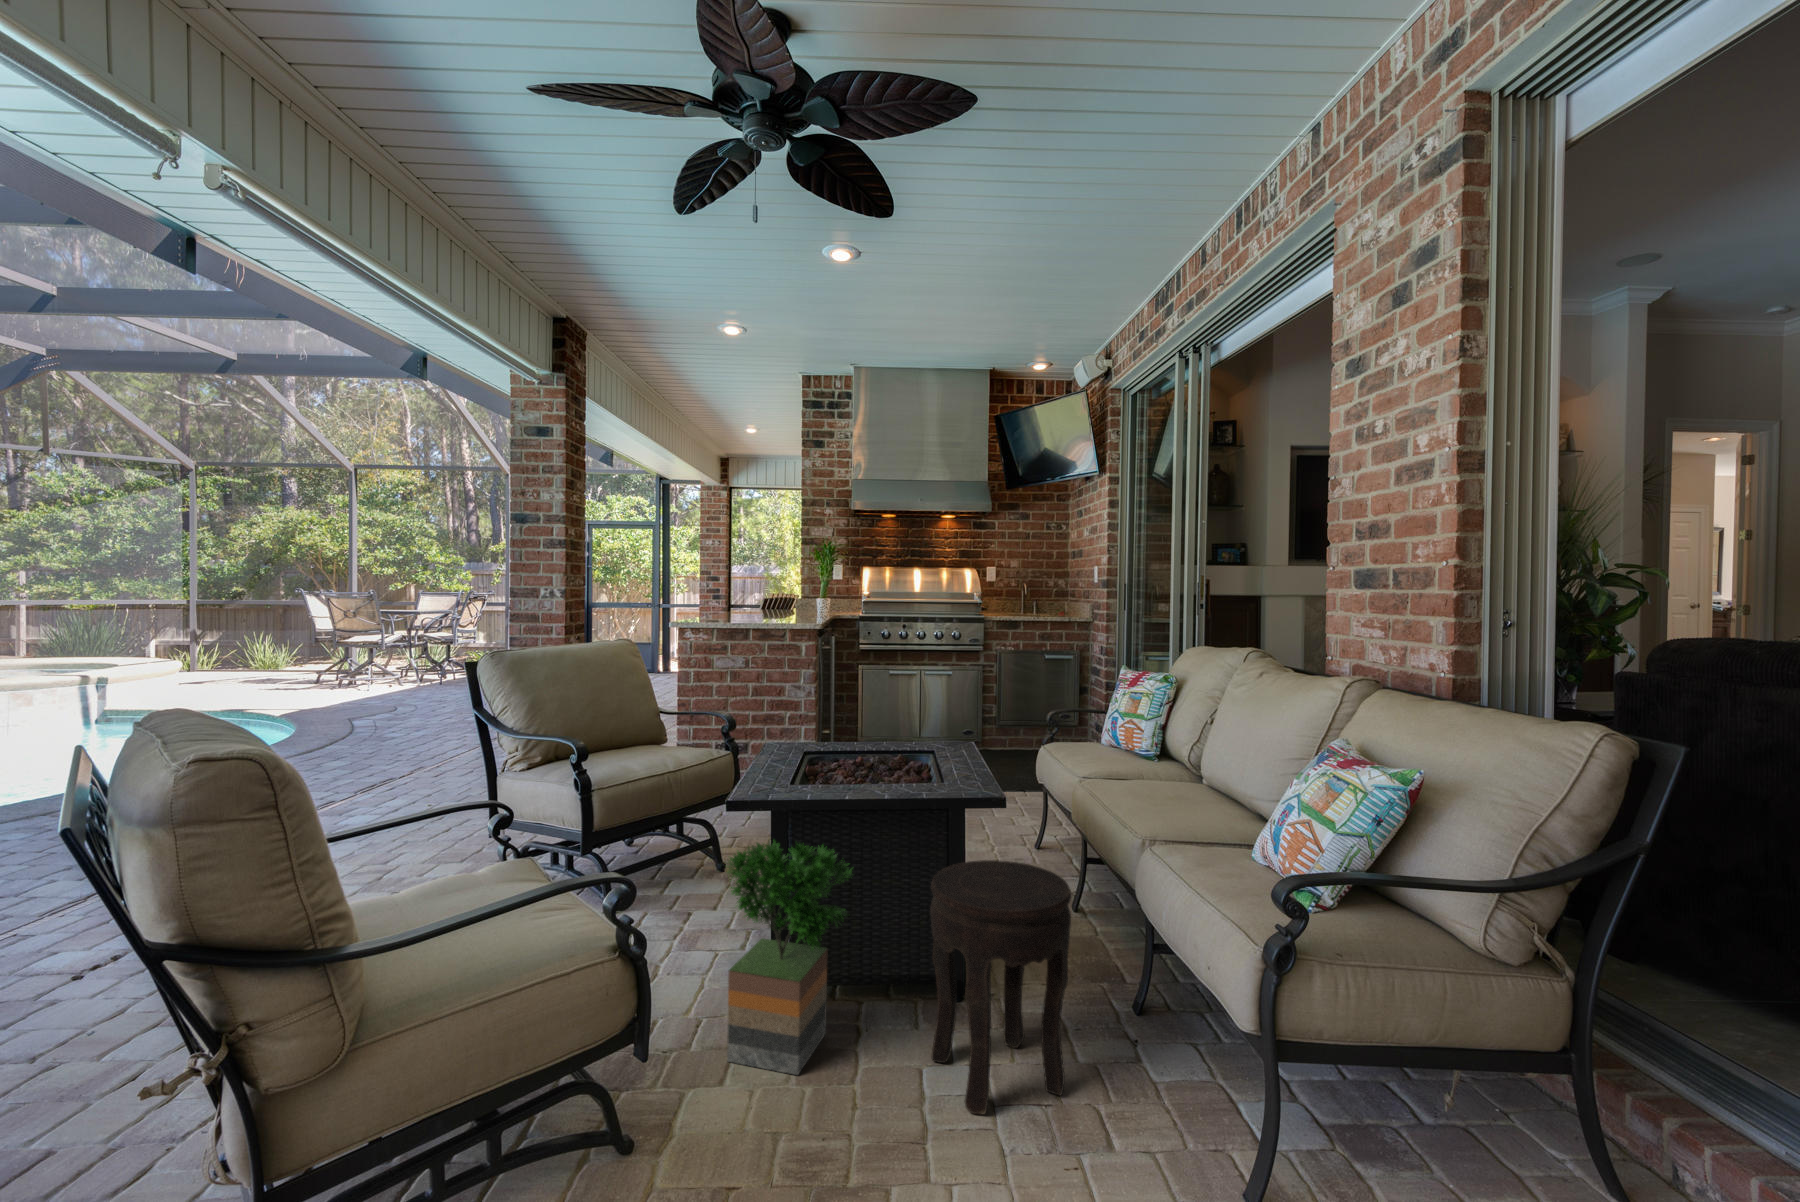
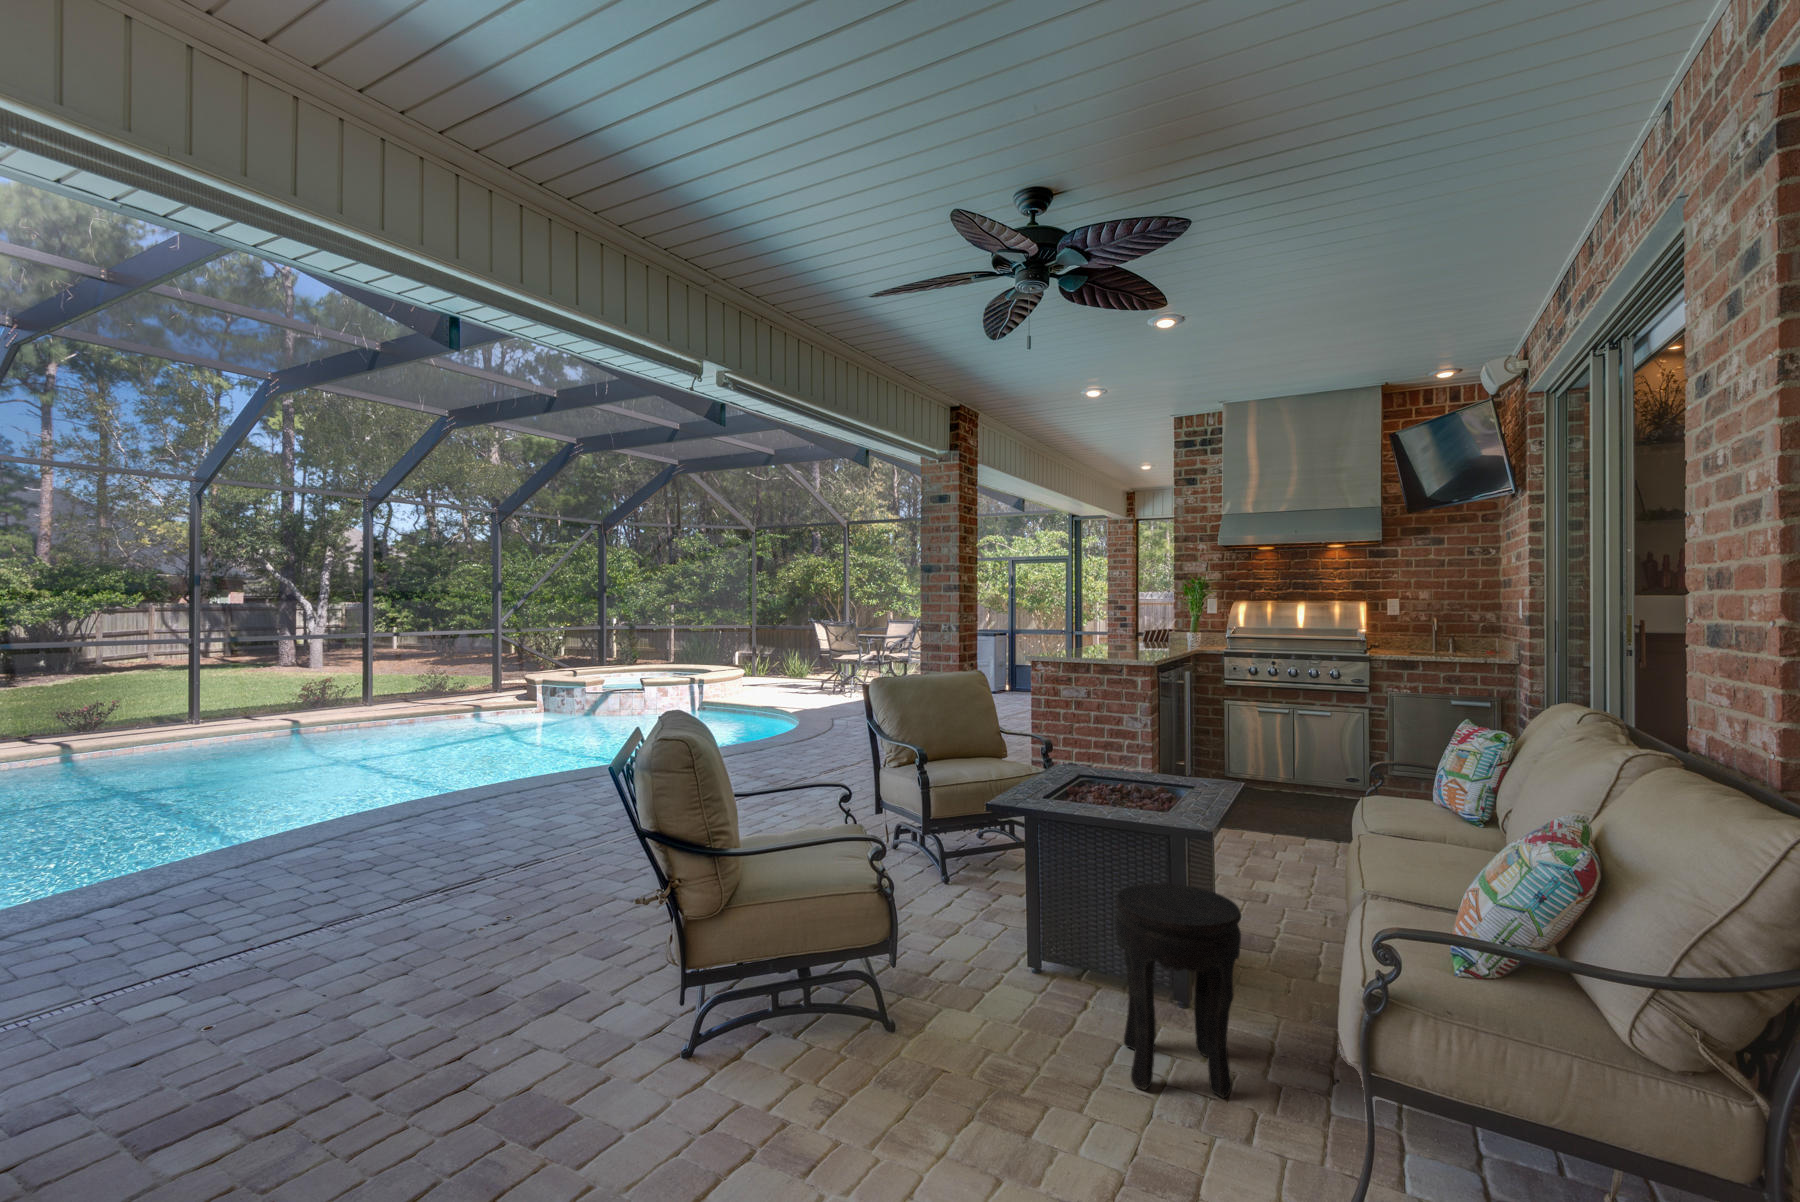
potted tree: present [727,841,852,1075] -> none [963,840,1071,1027]

